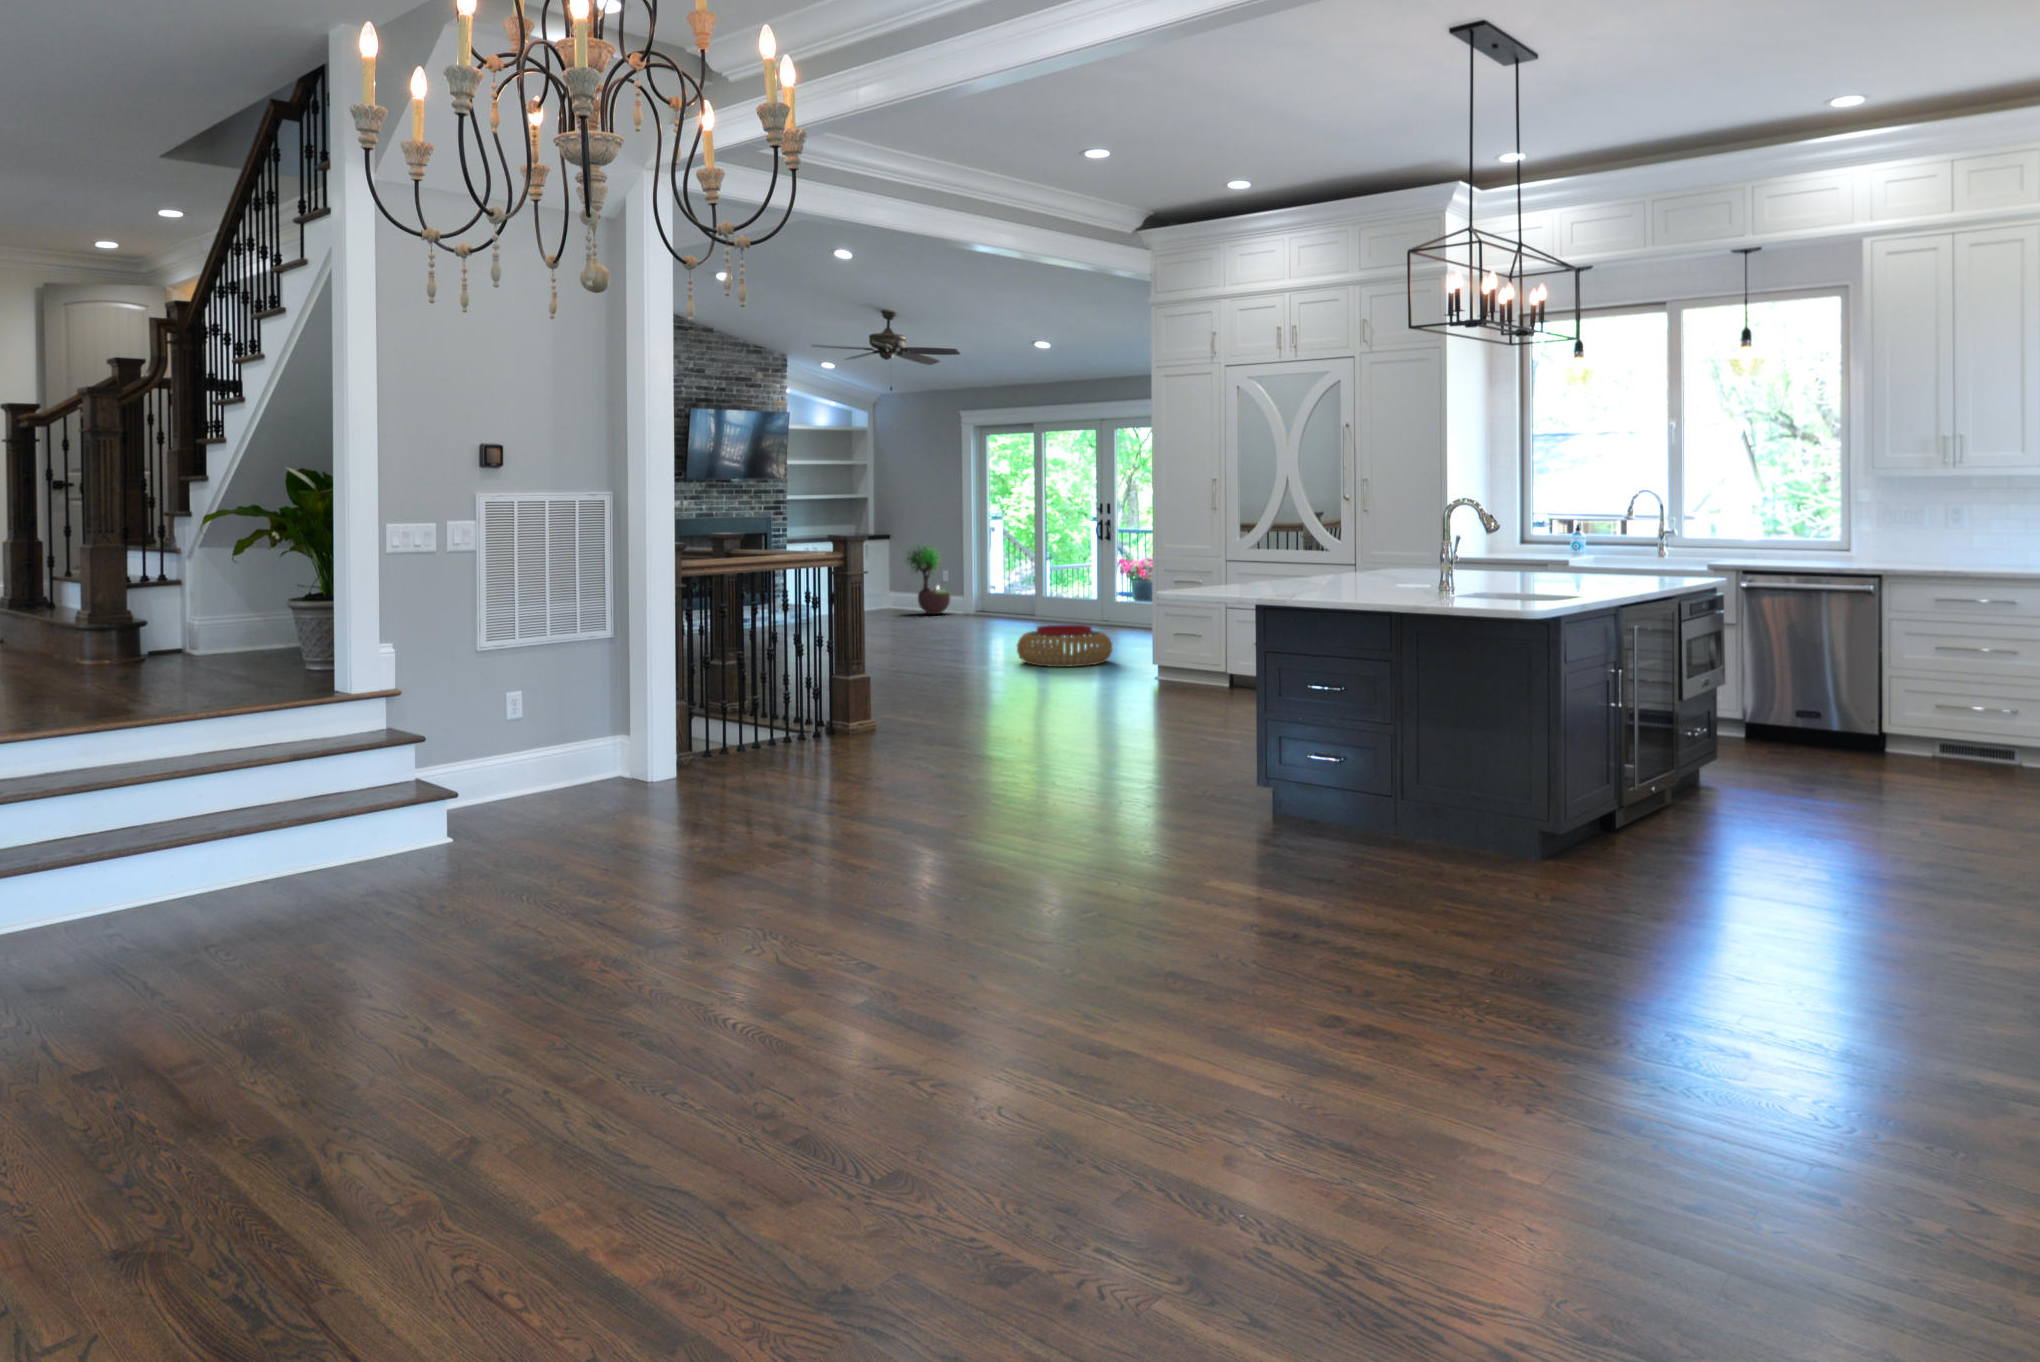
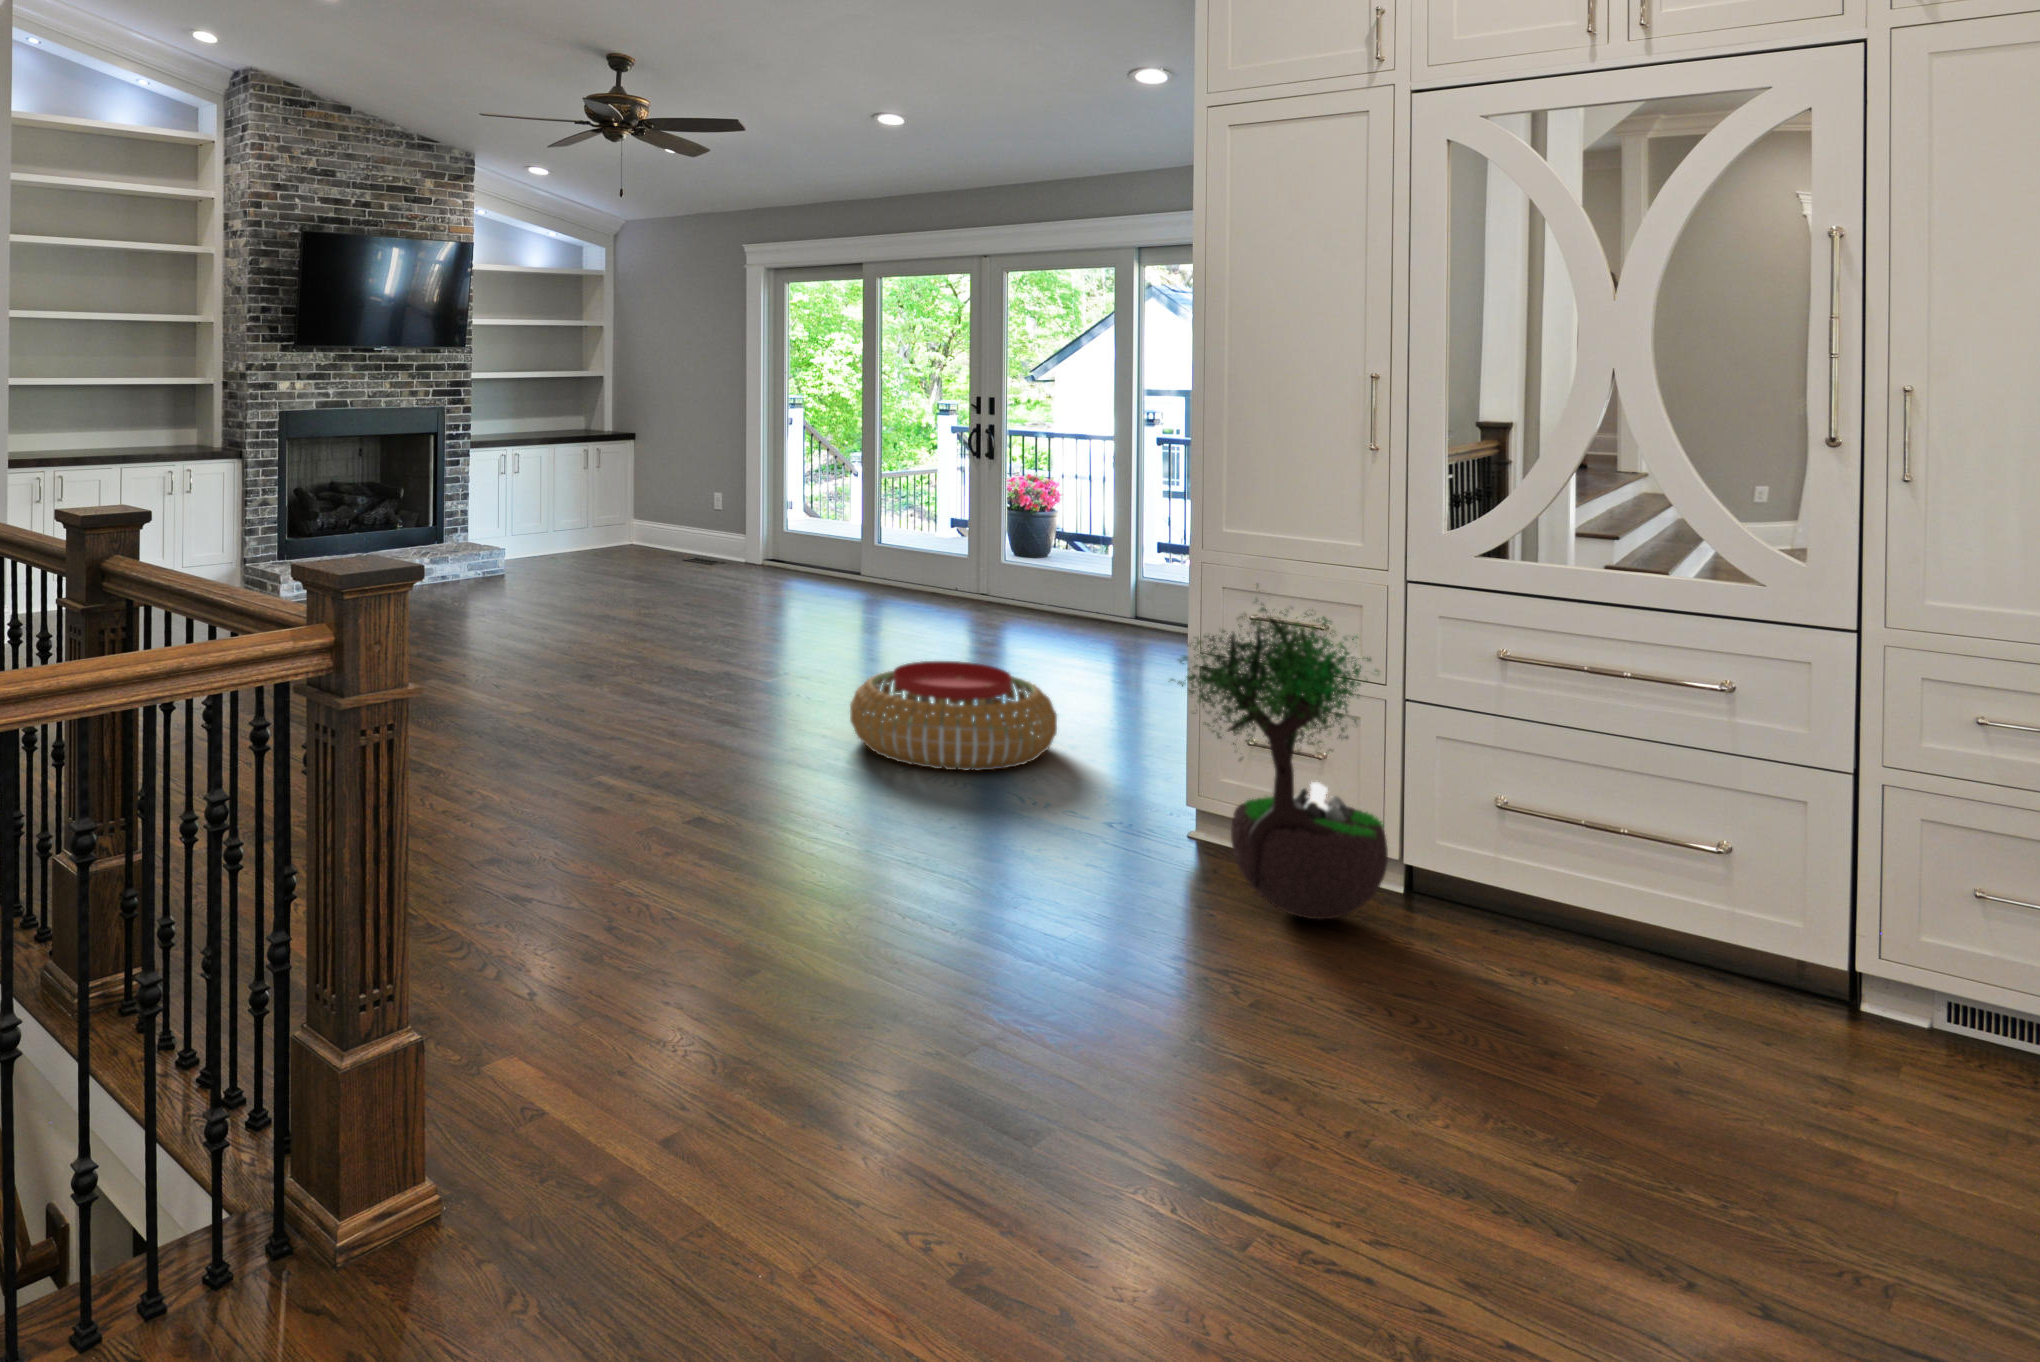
potted tree: present [907,544,950,614] -> present [1171,607,1388,919]

